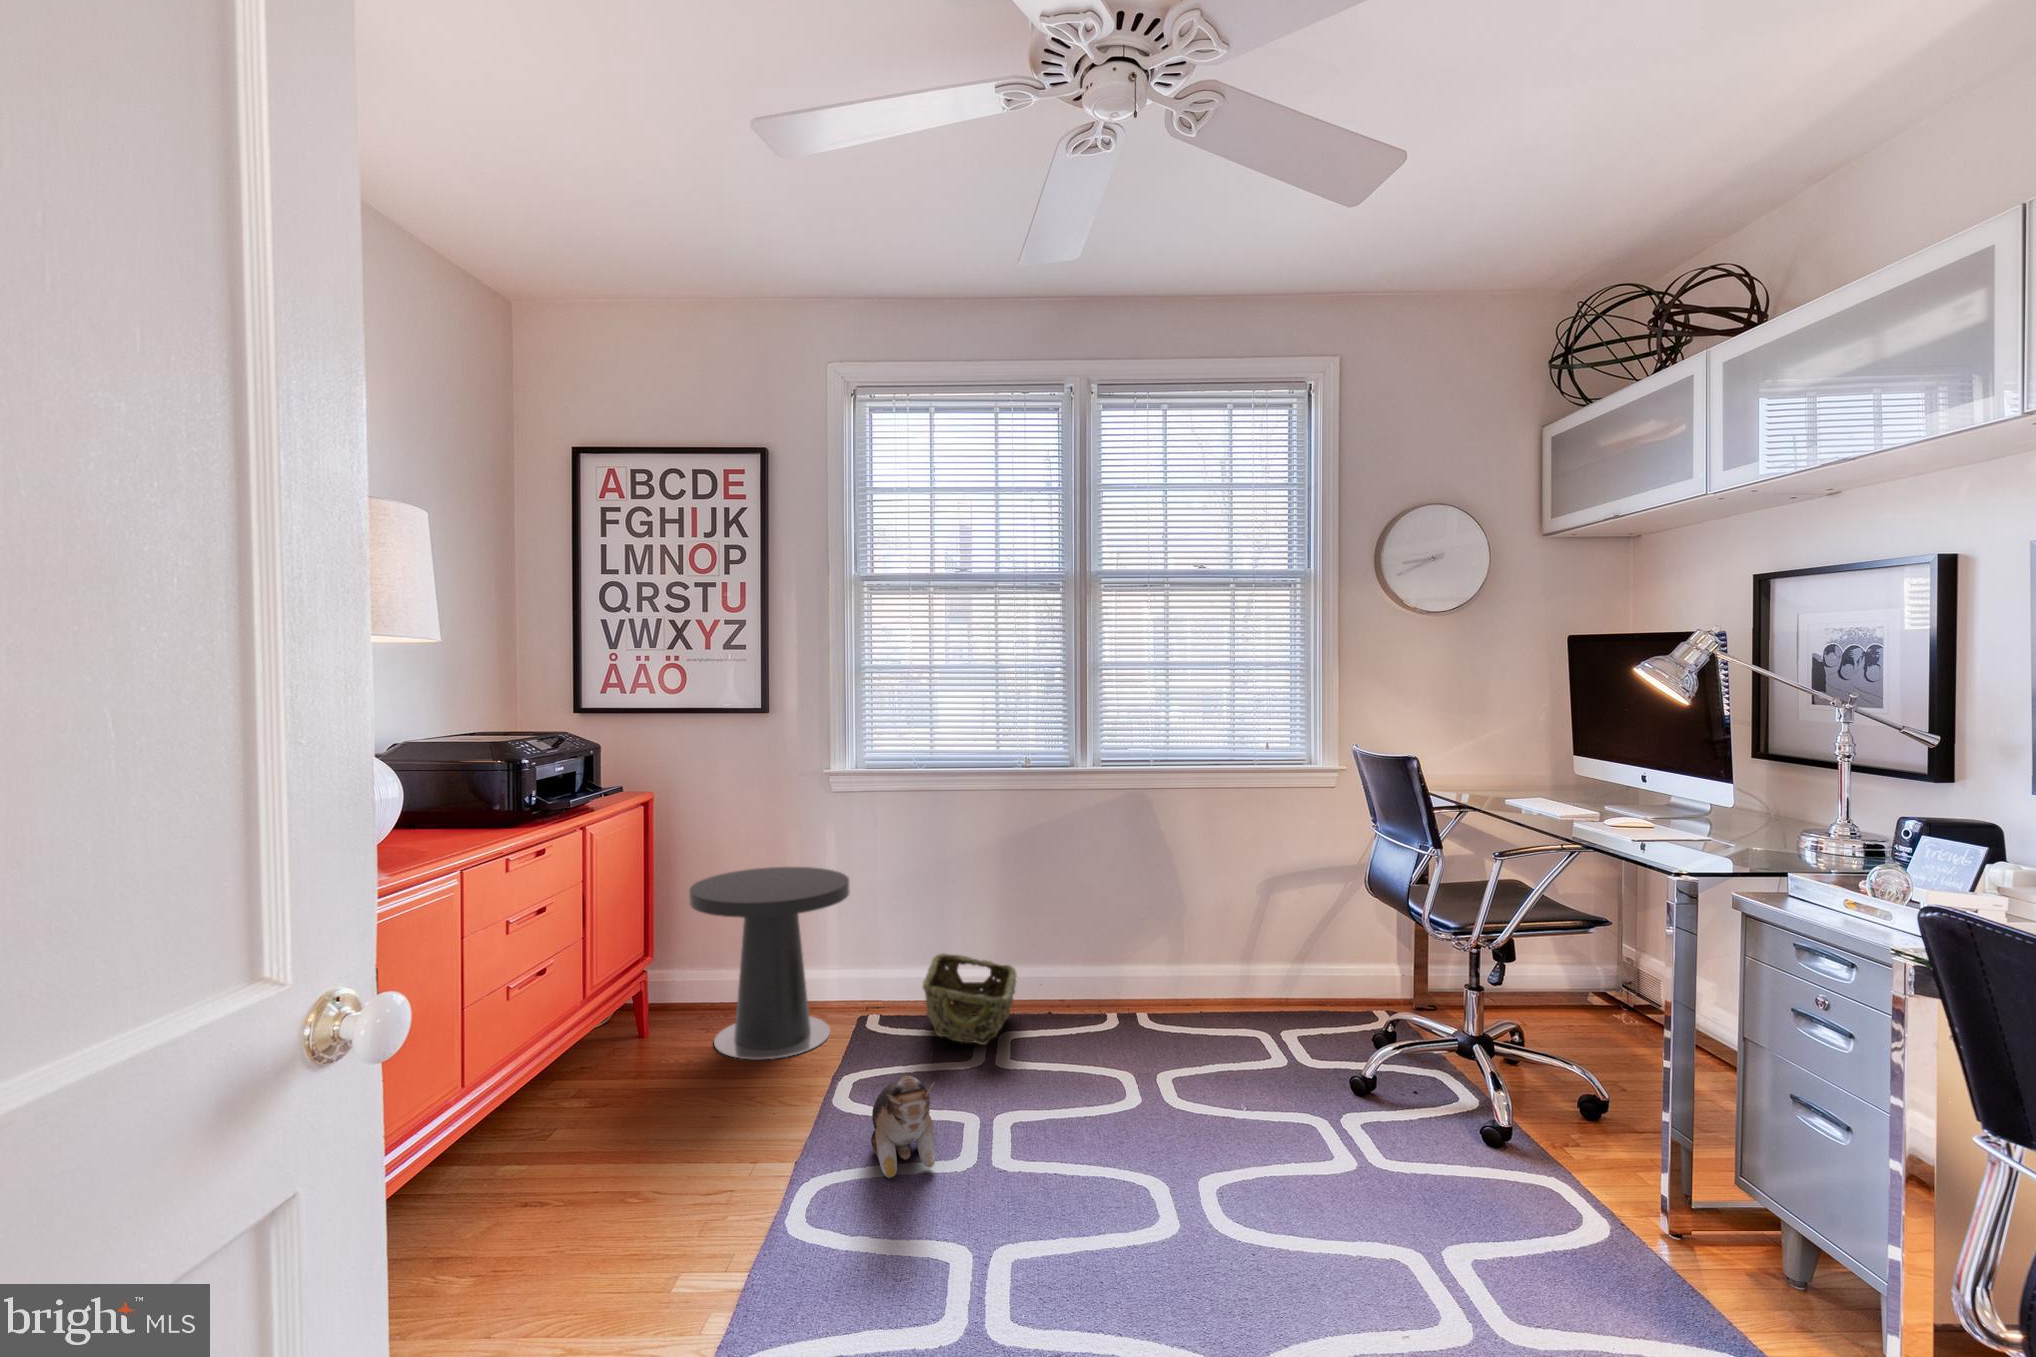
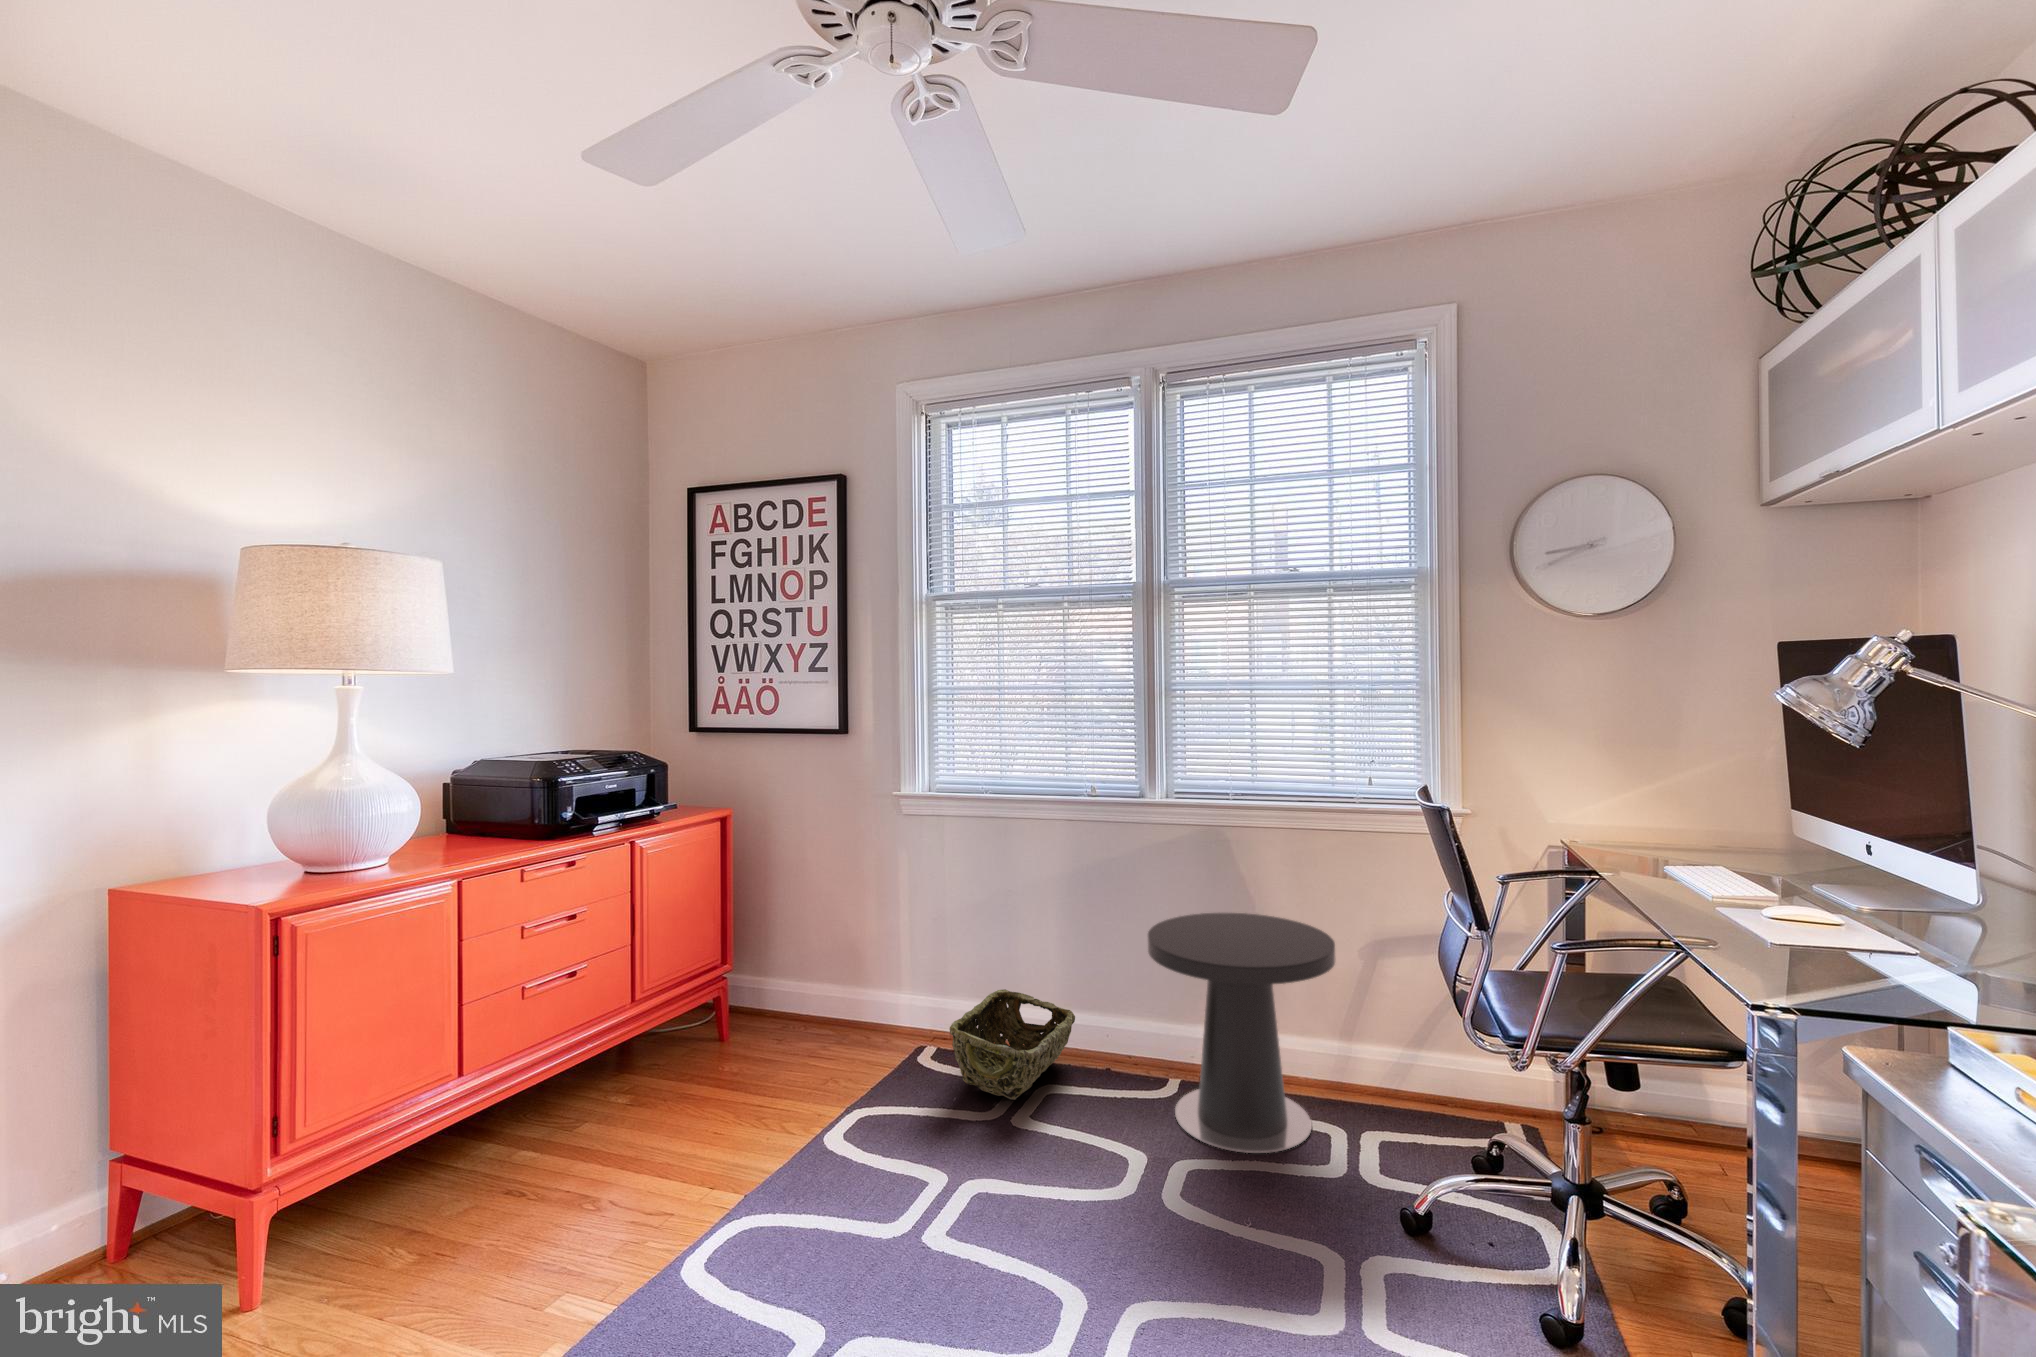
side table: present [689,867,849,1060] -> present [1148,913,1335,1153]
plush toy: present [871,1075,935,1178] -> none [786,1142,879,1254]

